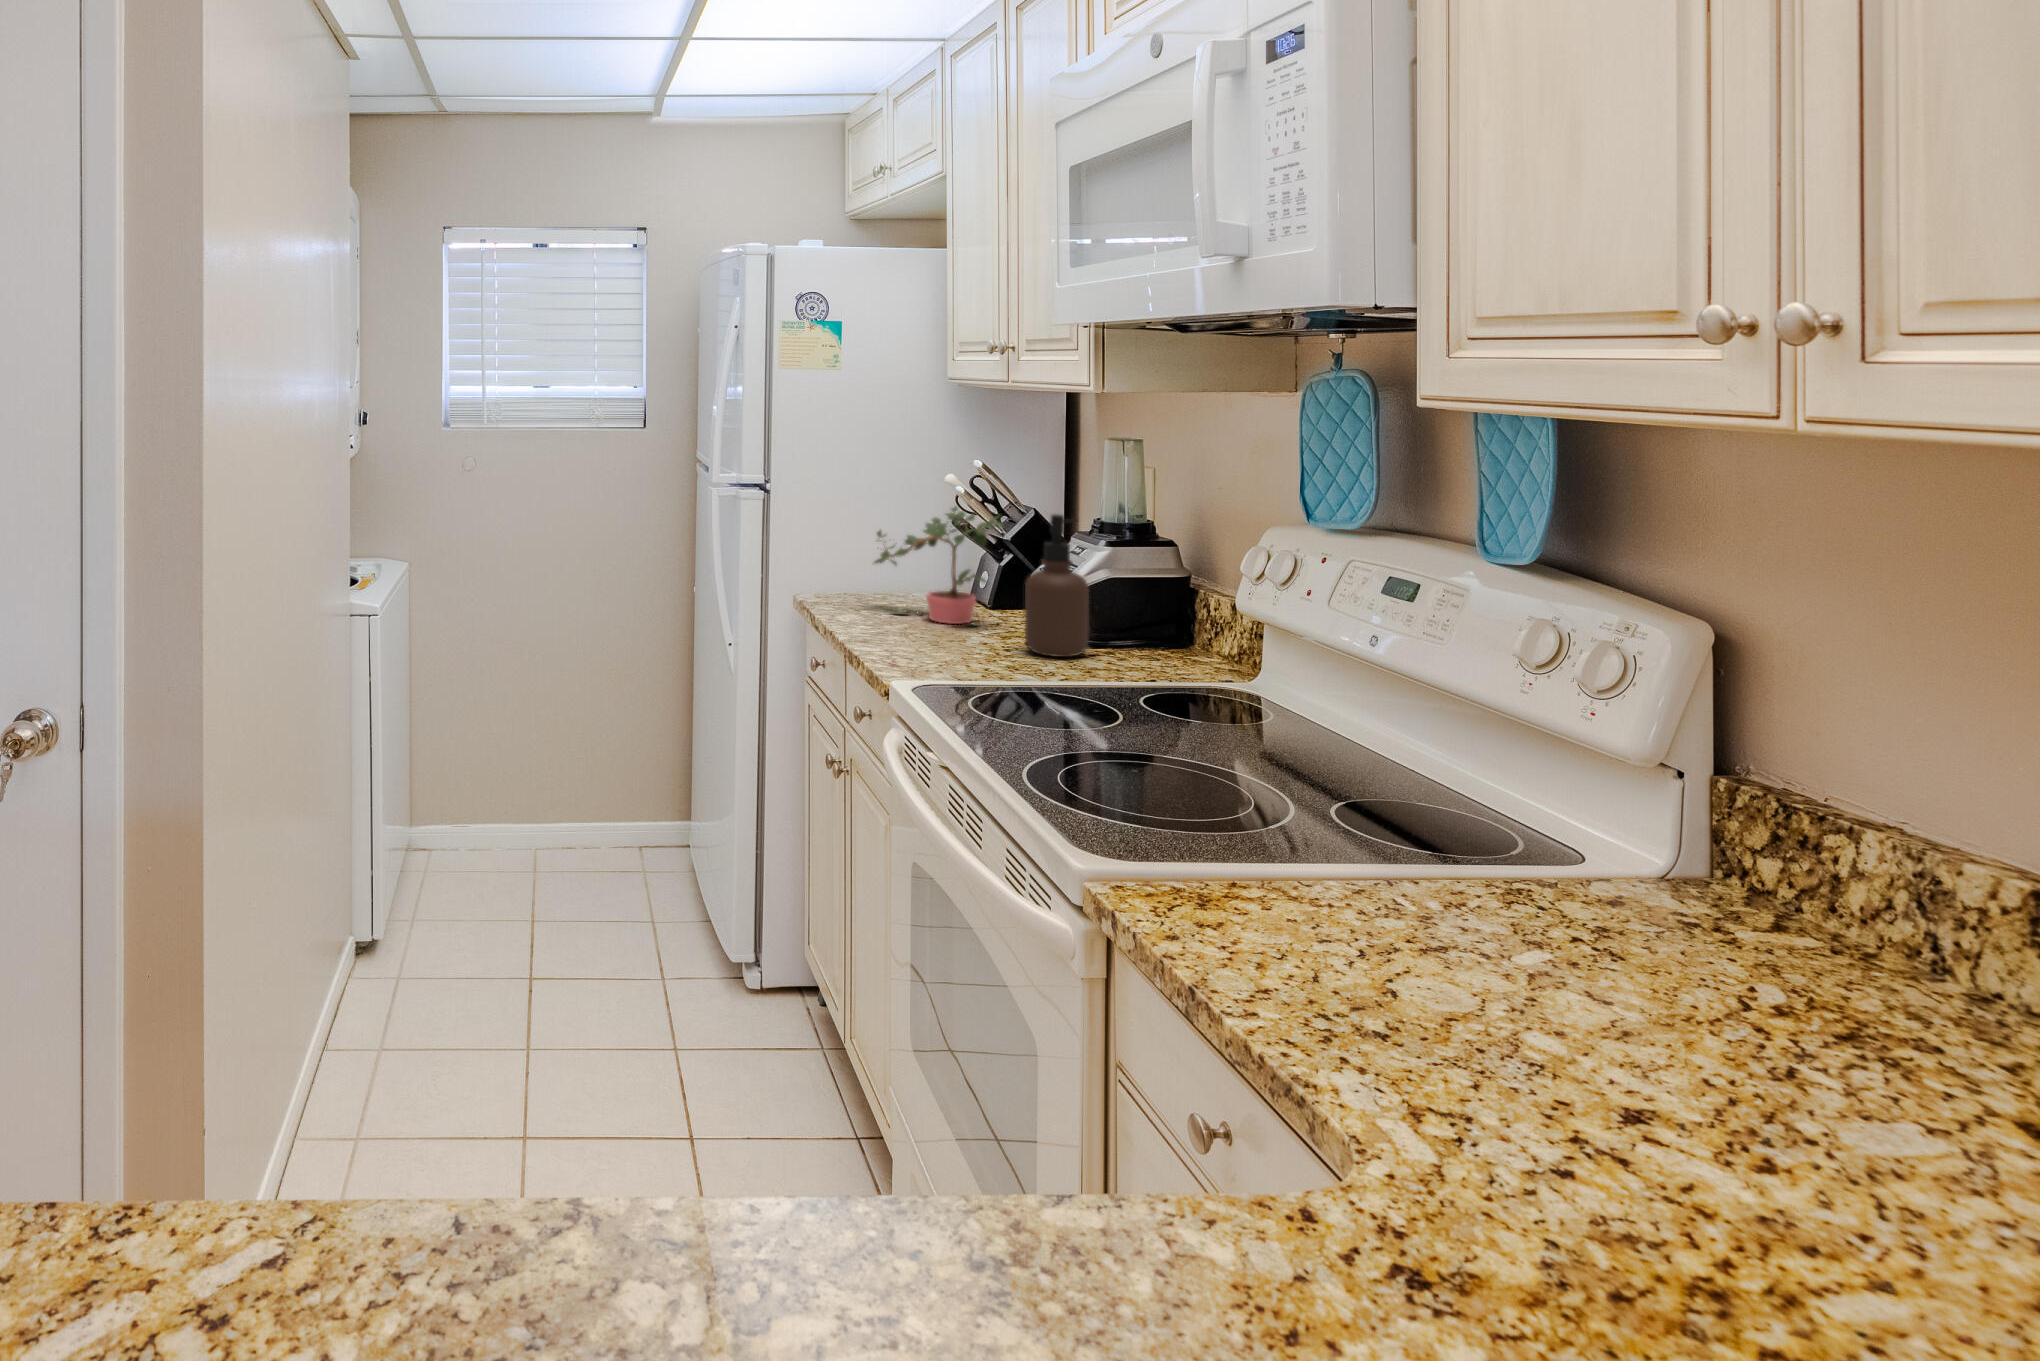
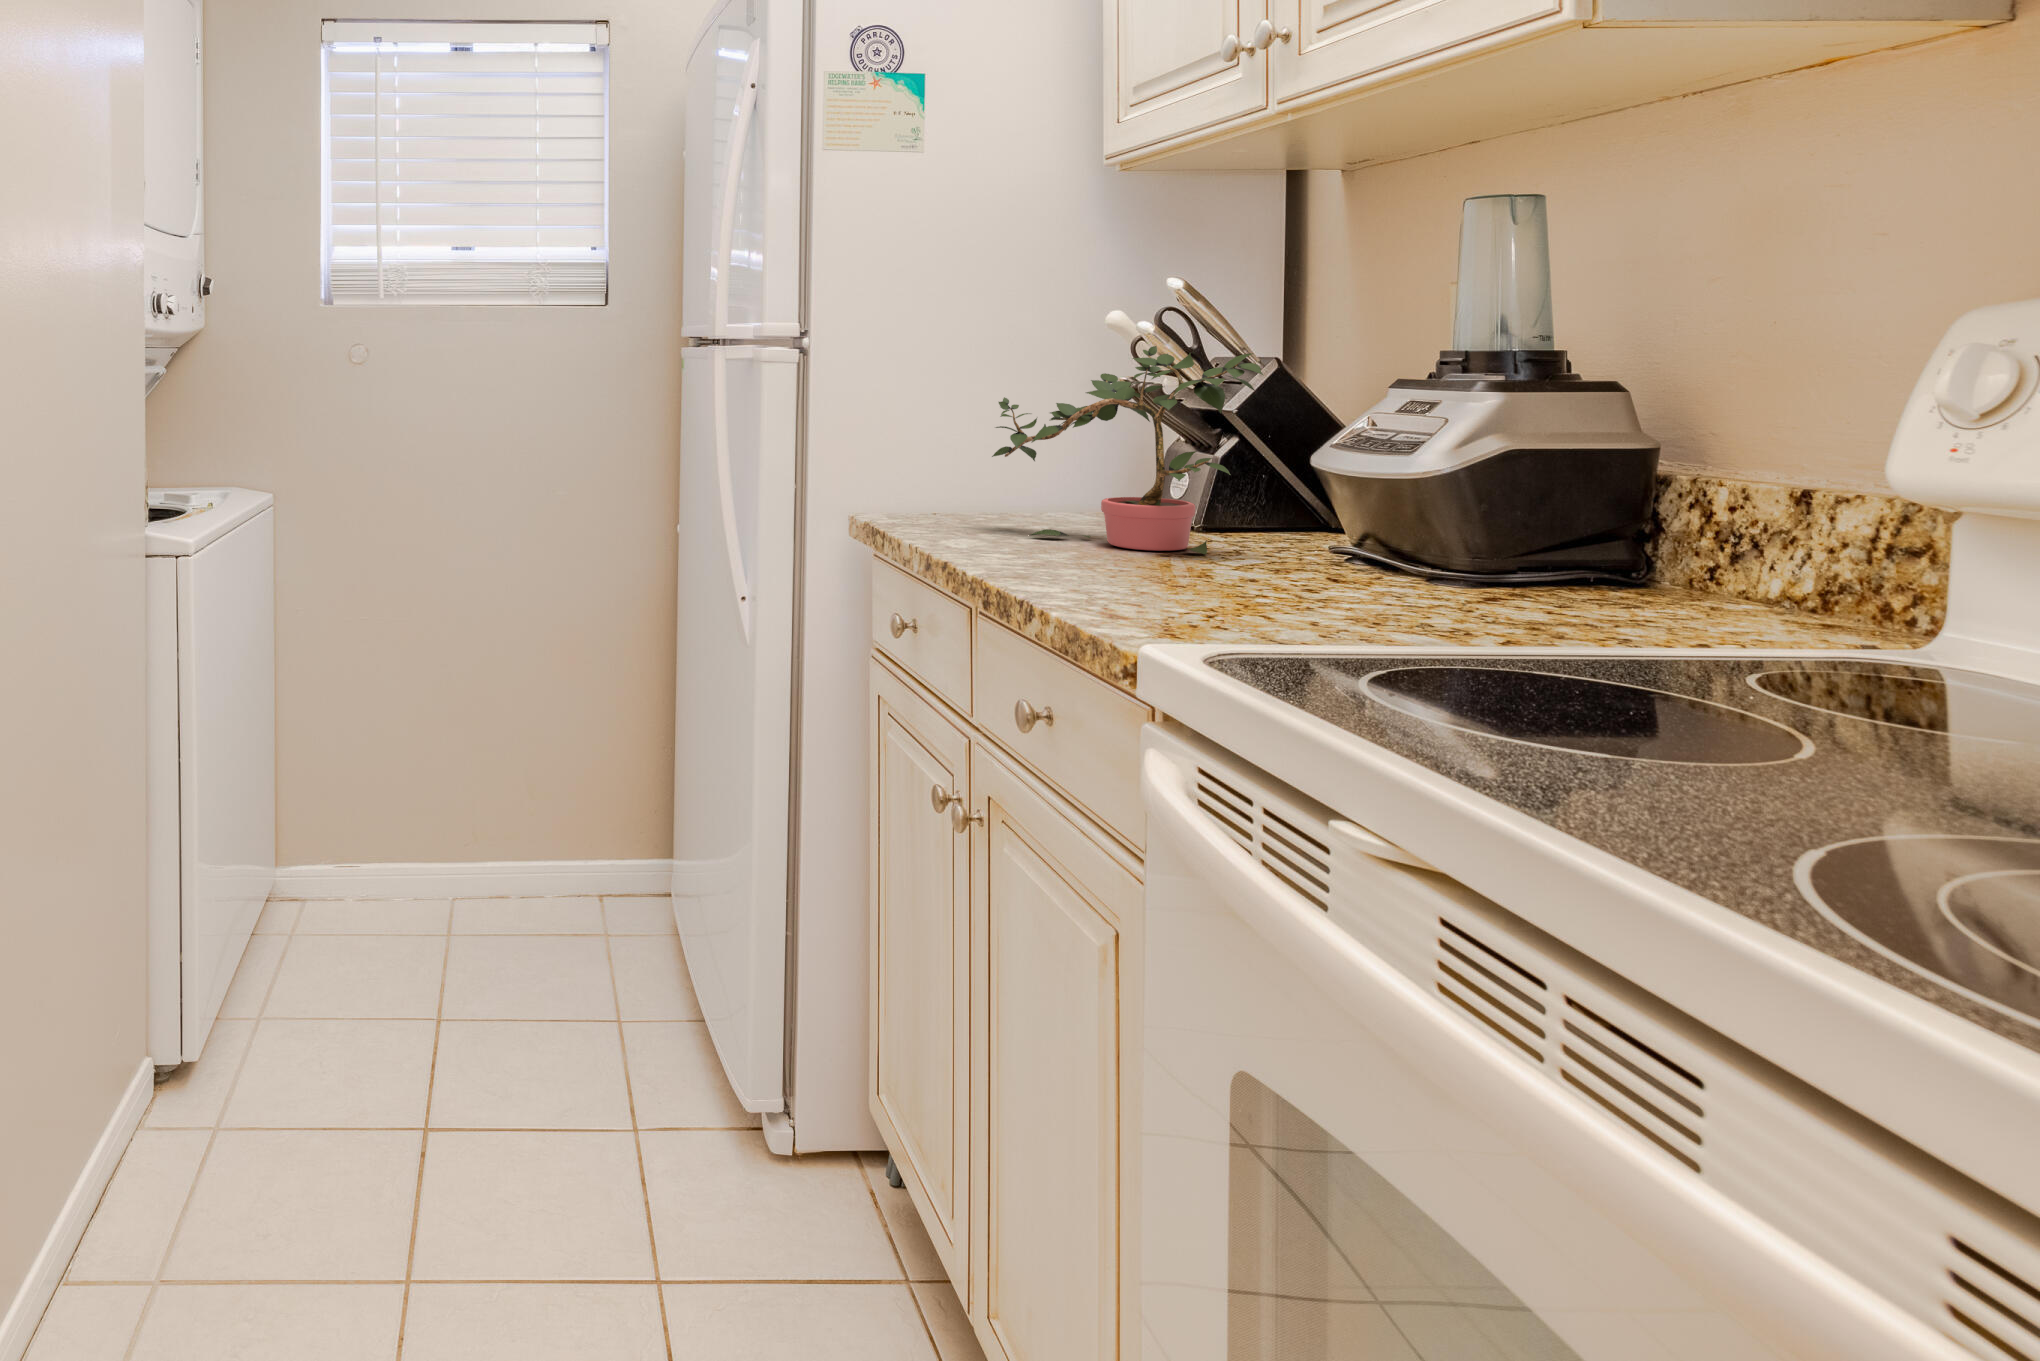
soap dispenser: present [1025,514,1089,657] -> none [1347,323,1487,600]

